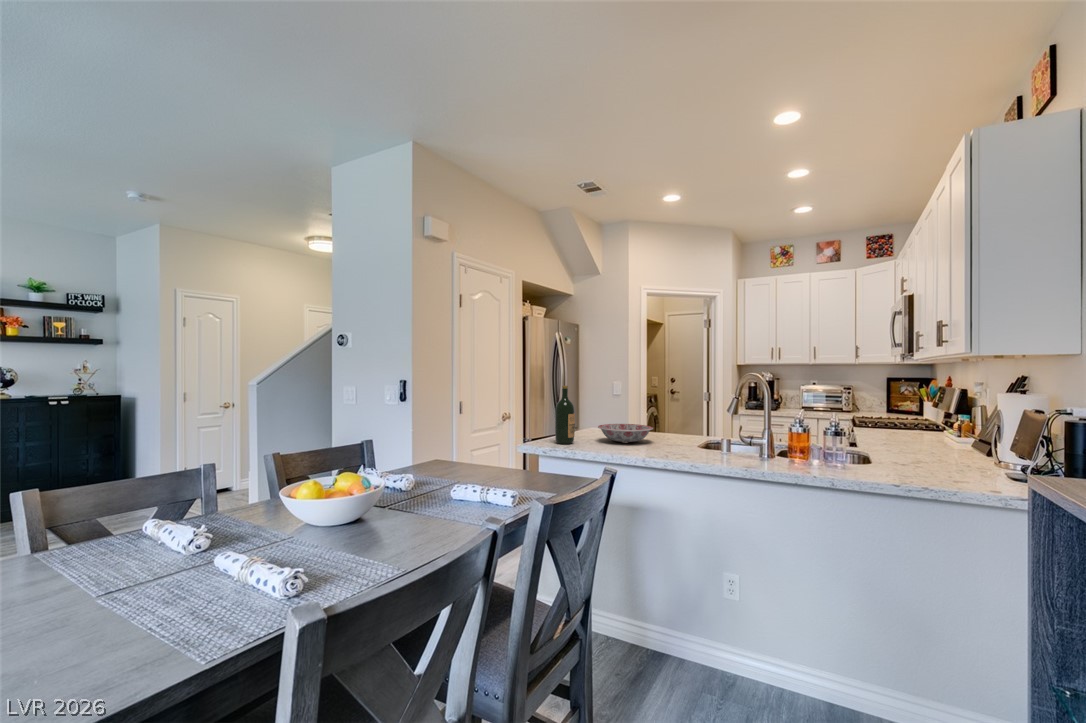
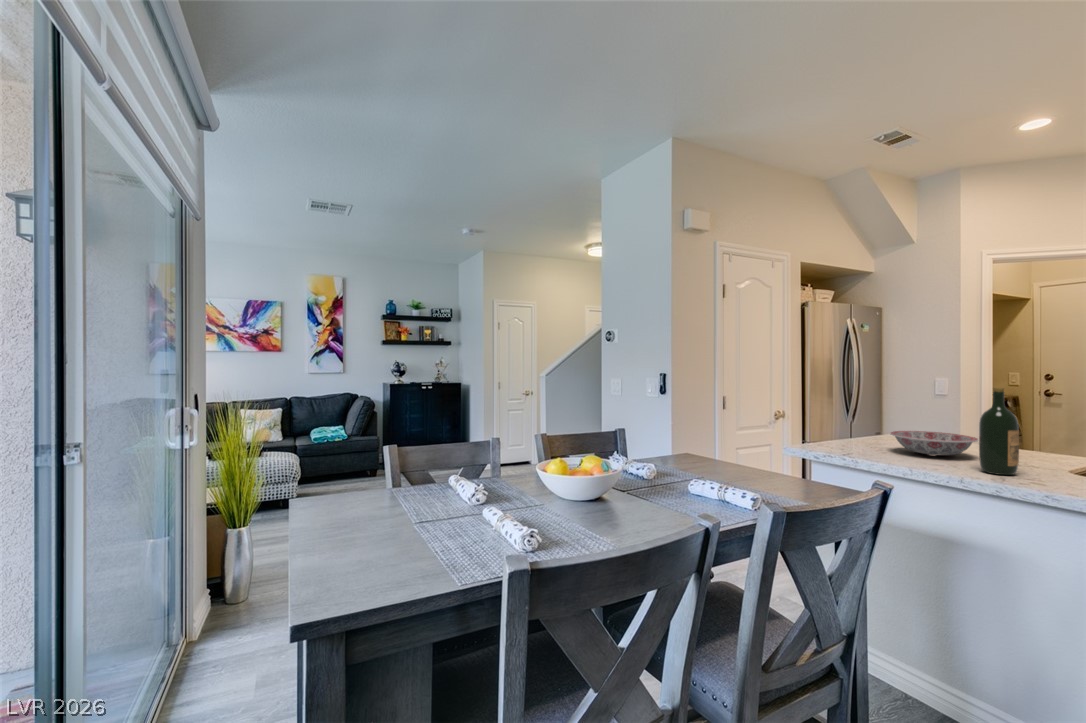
wine bottle: present [555,386,575,444] -> present [979,388,1019,475]

